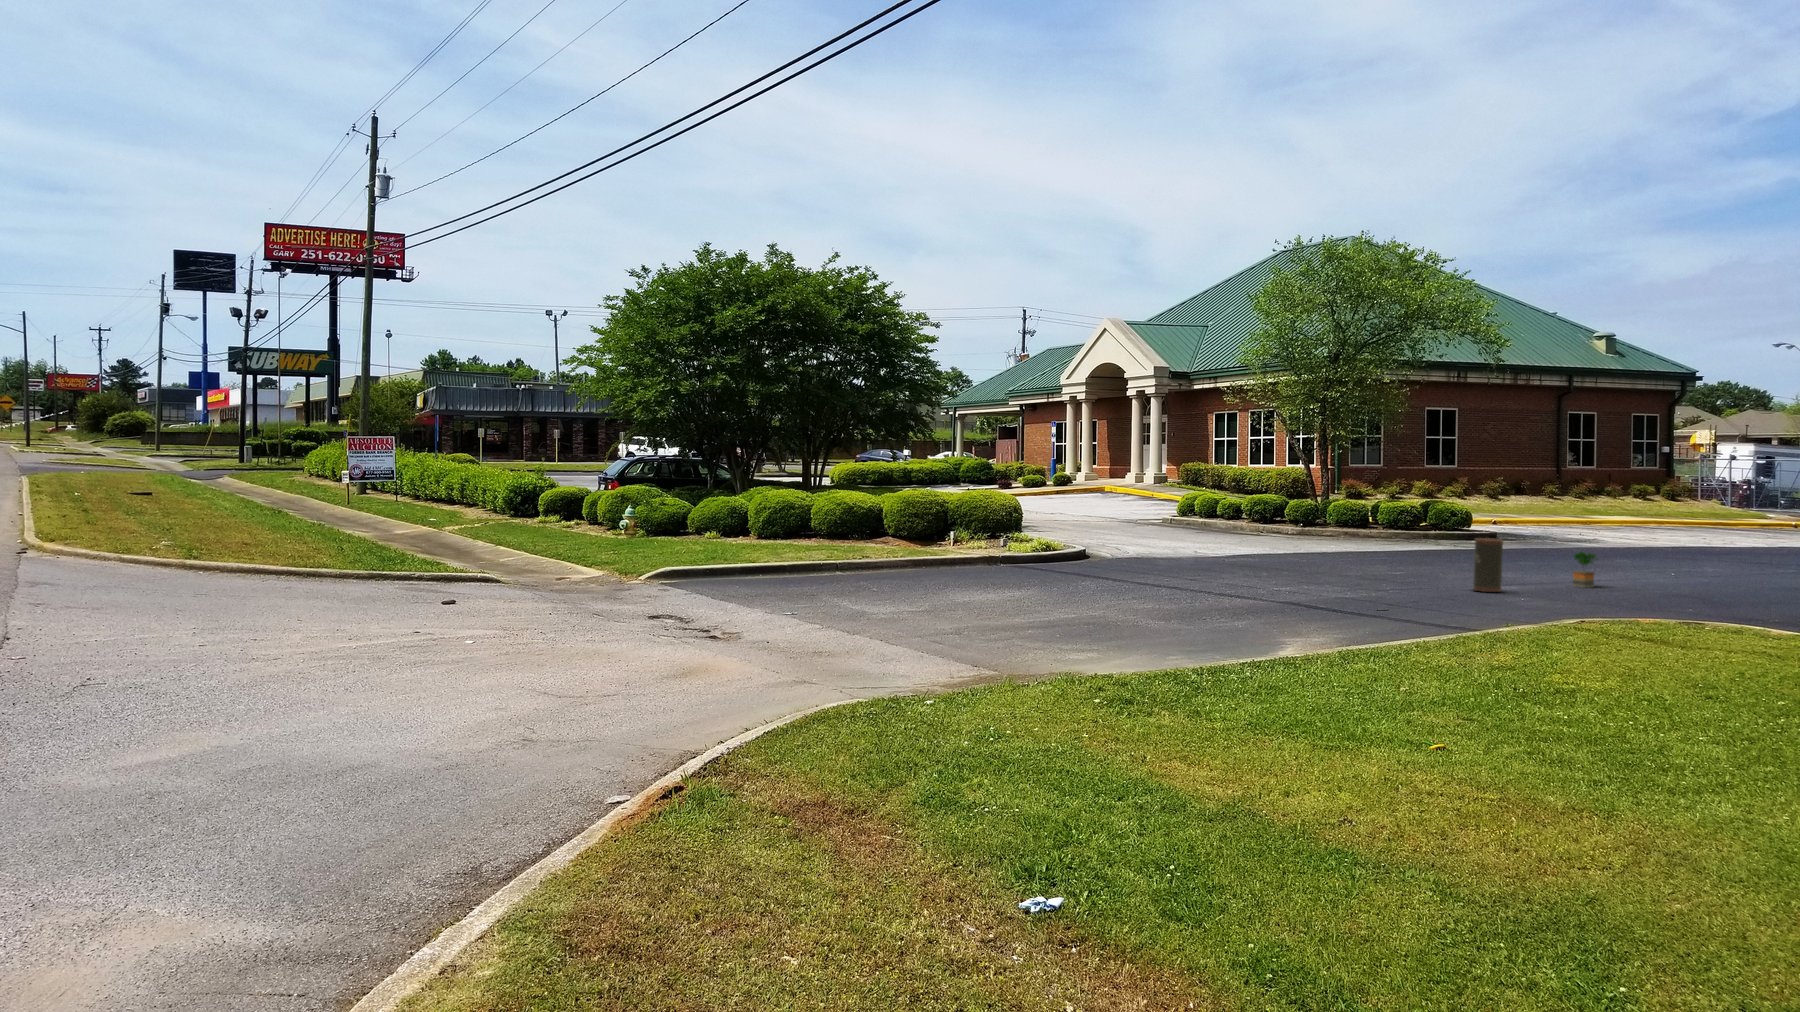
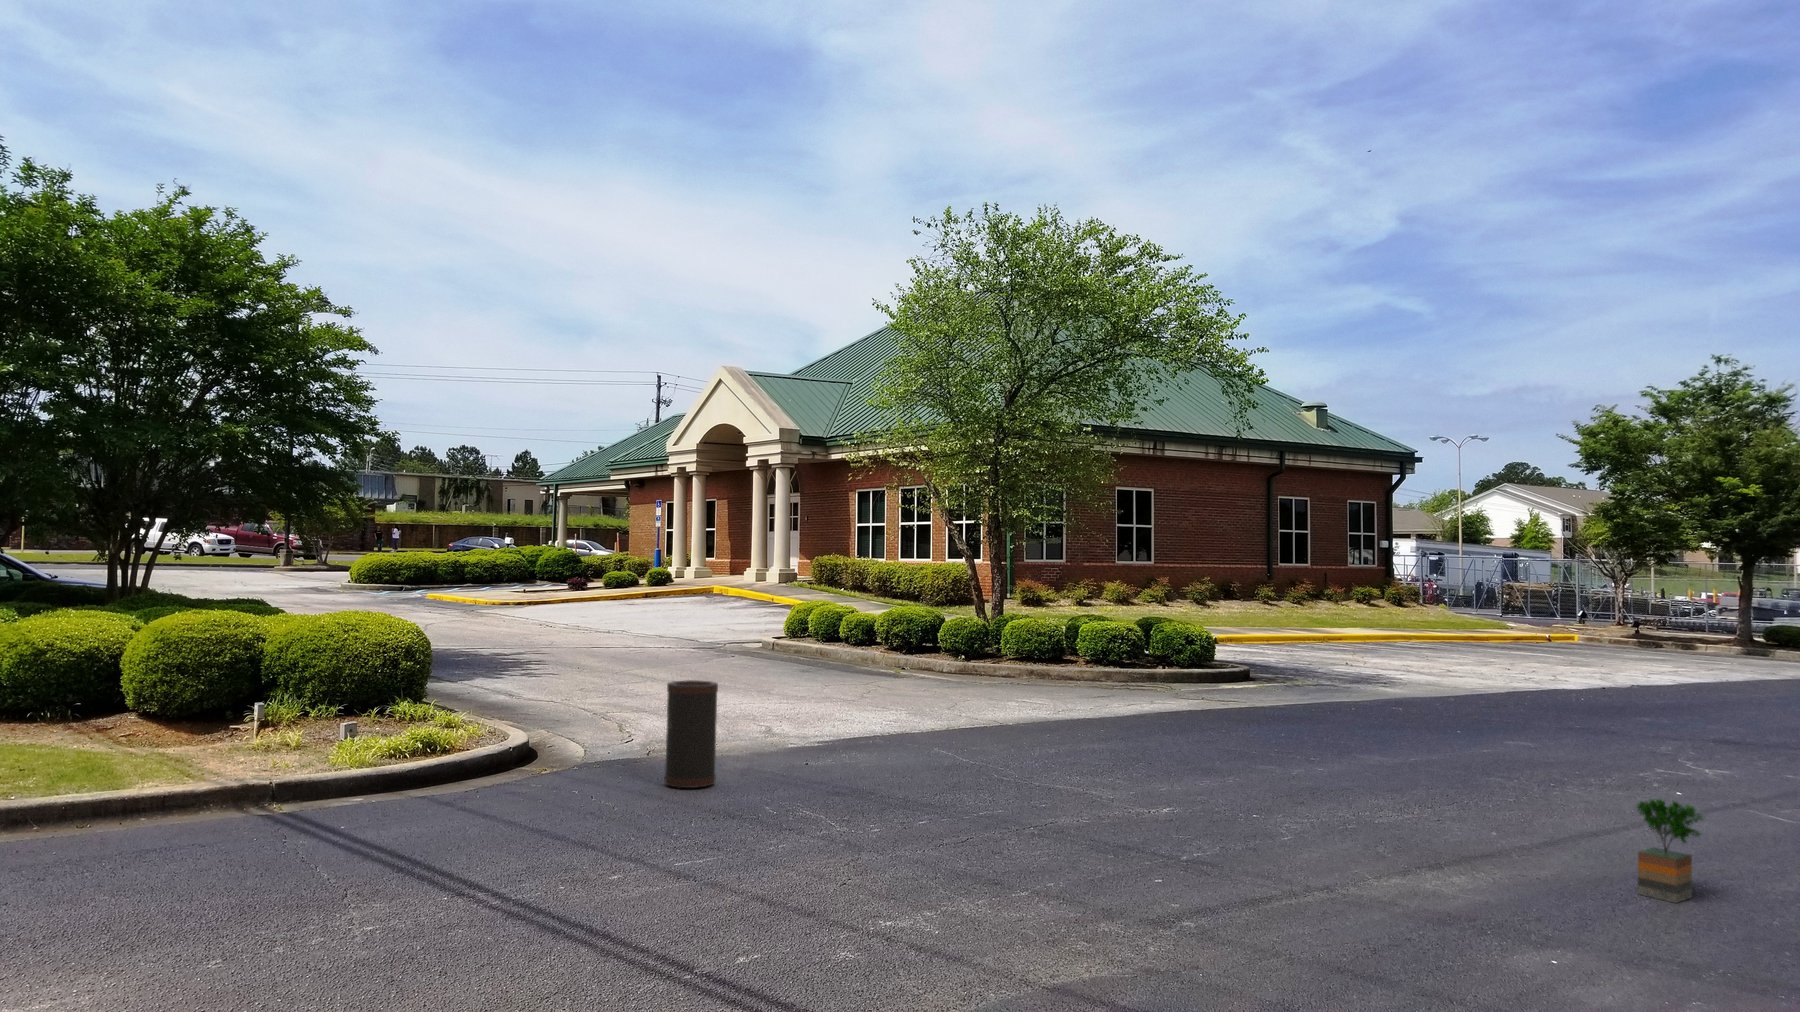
trash can: present [1473,538,1503,592] -> present [664,680,718,789]

